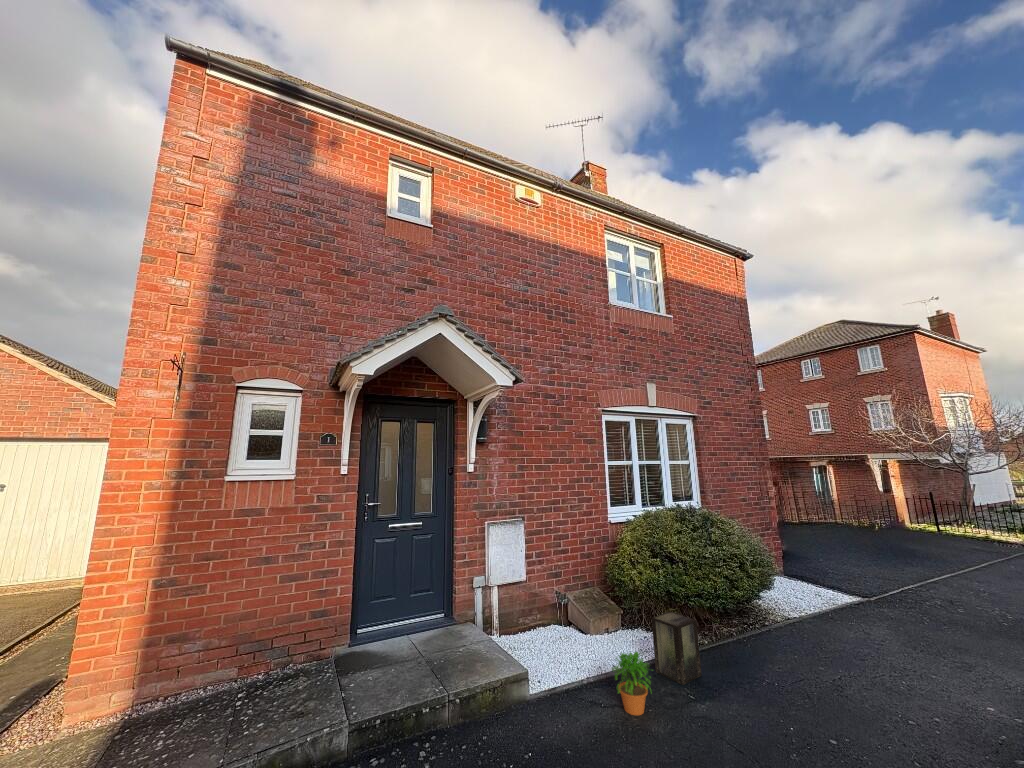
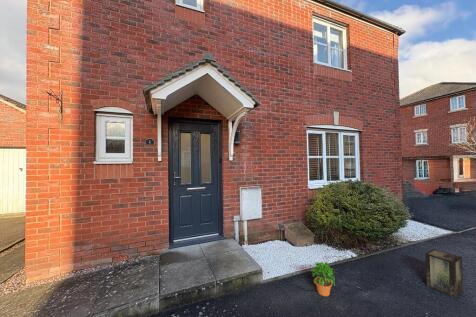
storage box: present [652,612,702,685] -> present [426,249,463,298]

